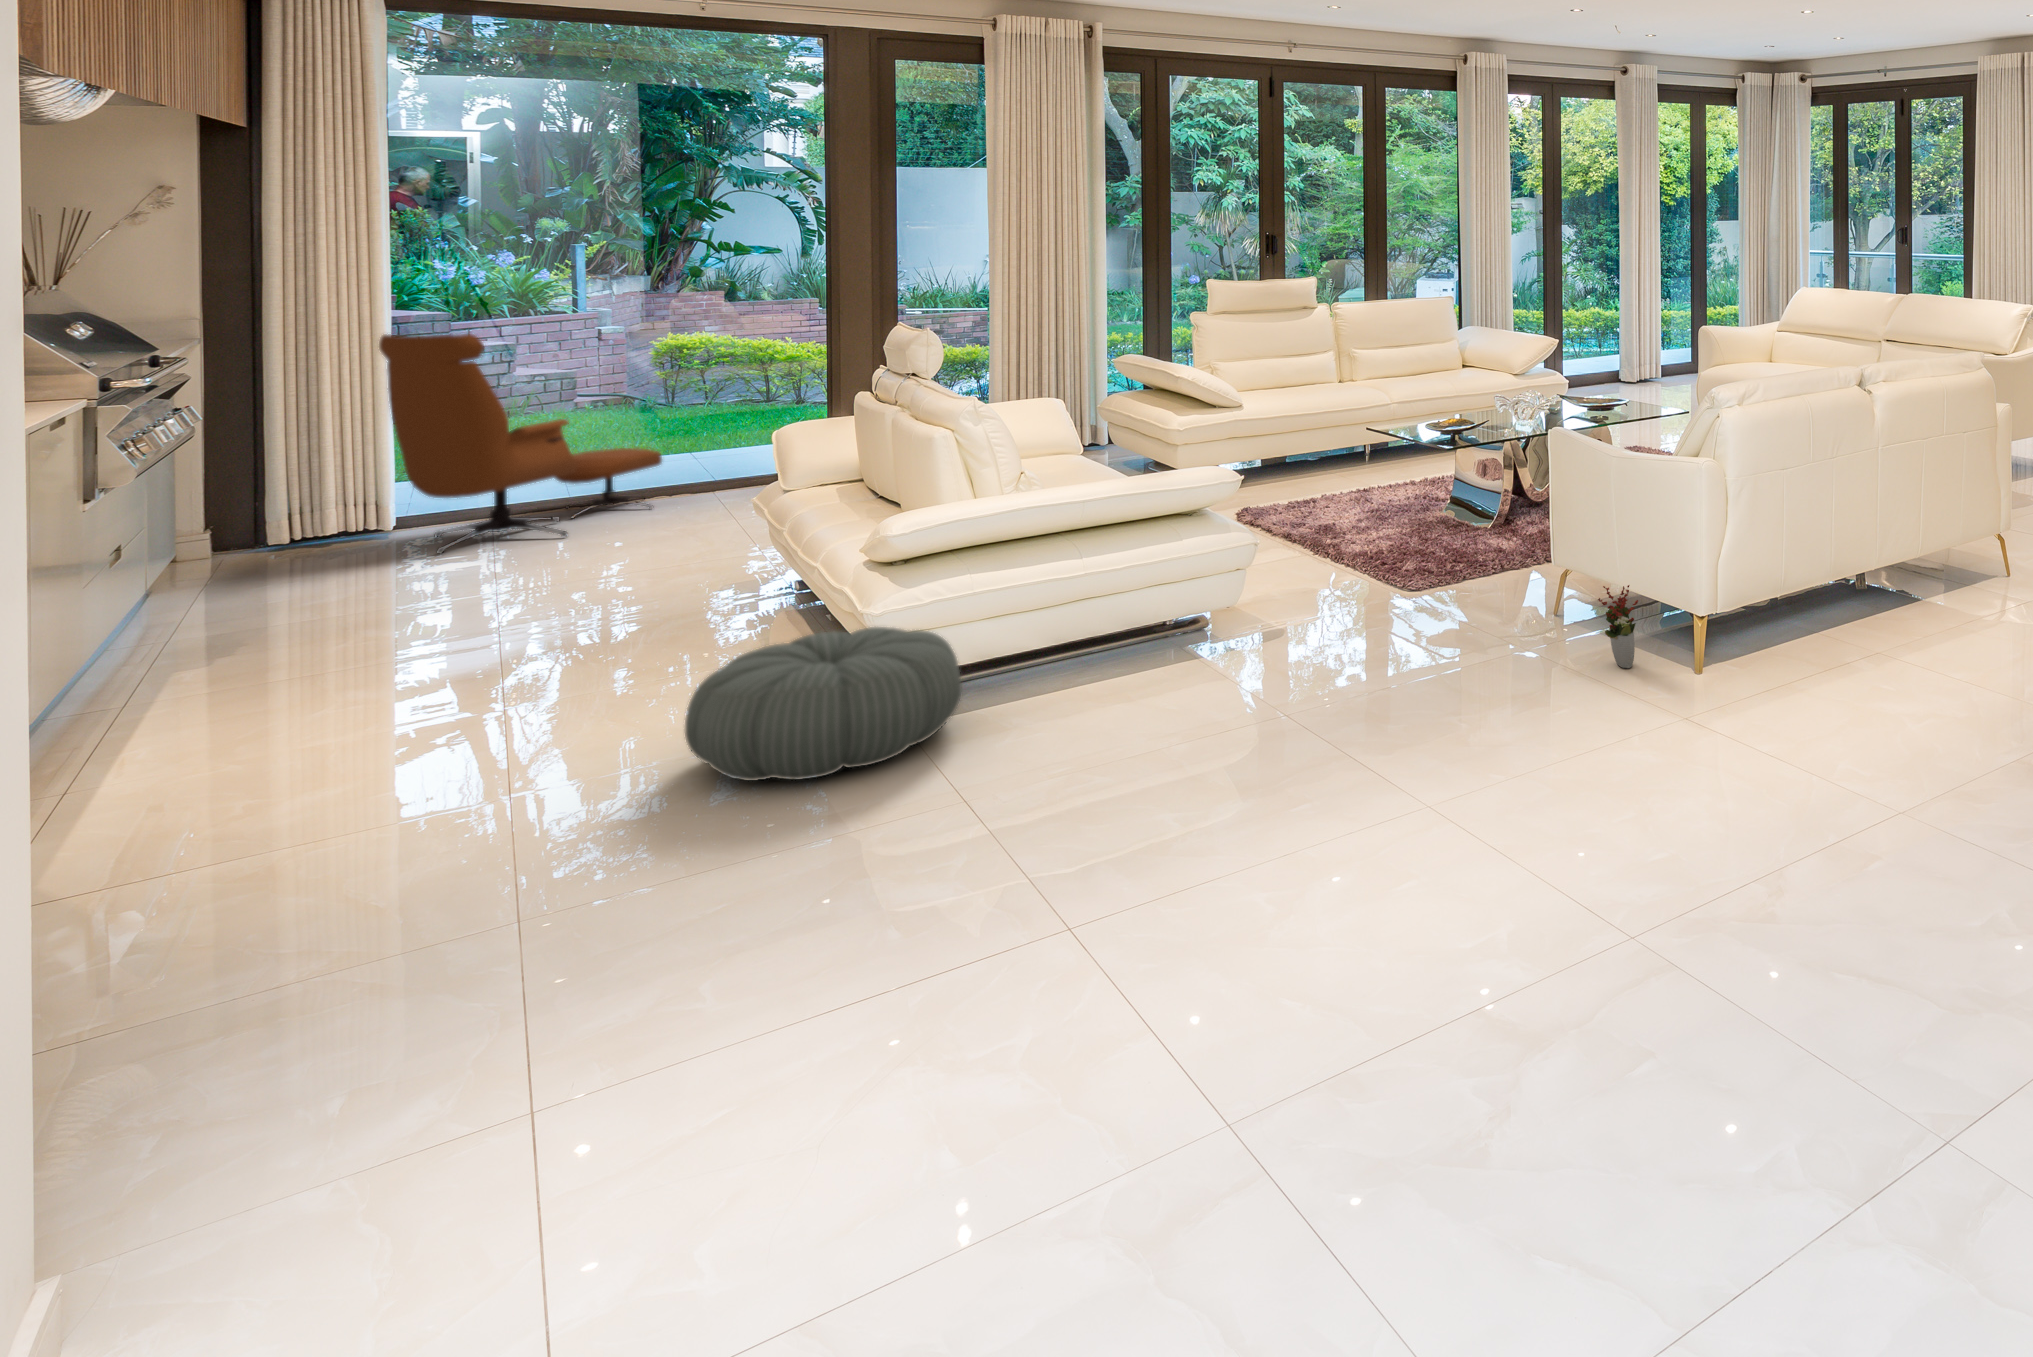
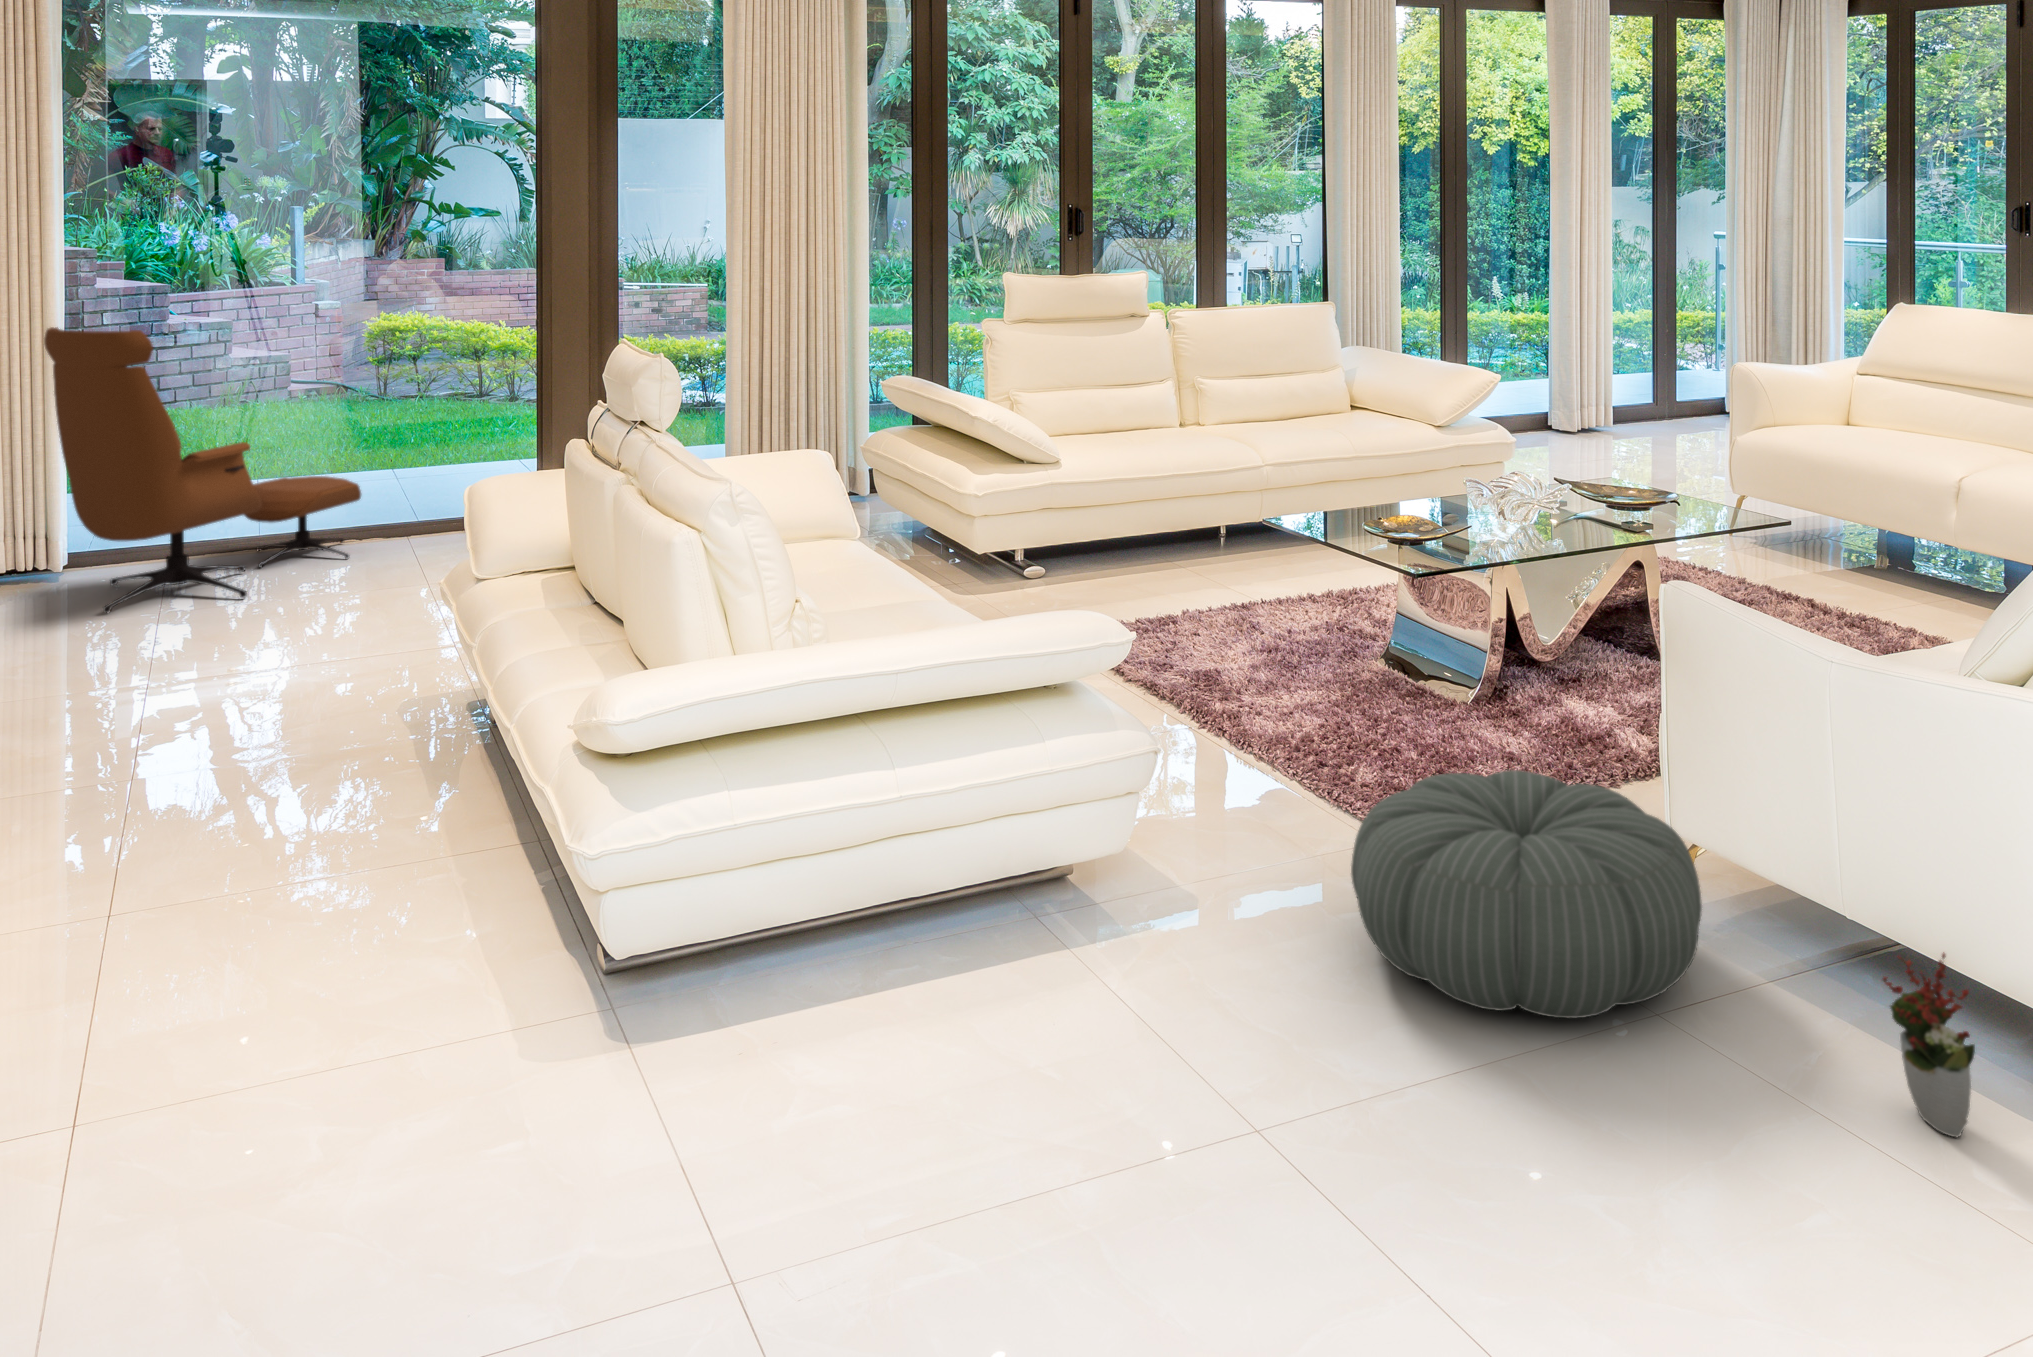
pouf: present [685,627,962,781] -> present [1351,770,1702,1019]

